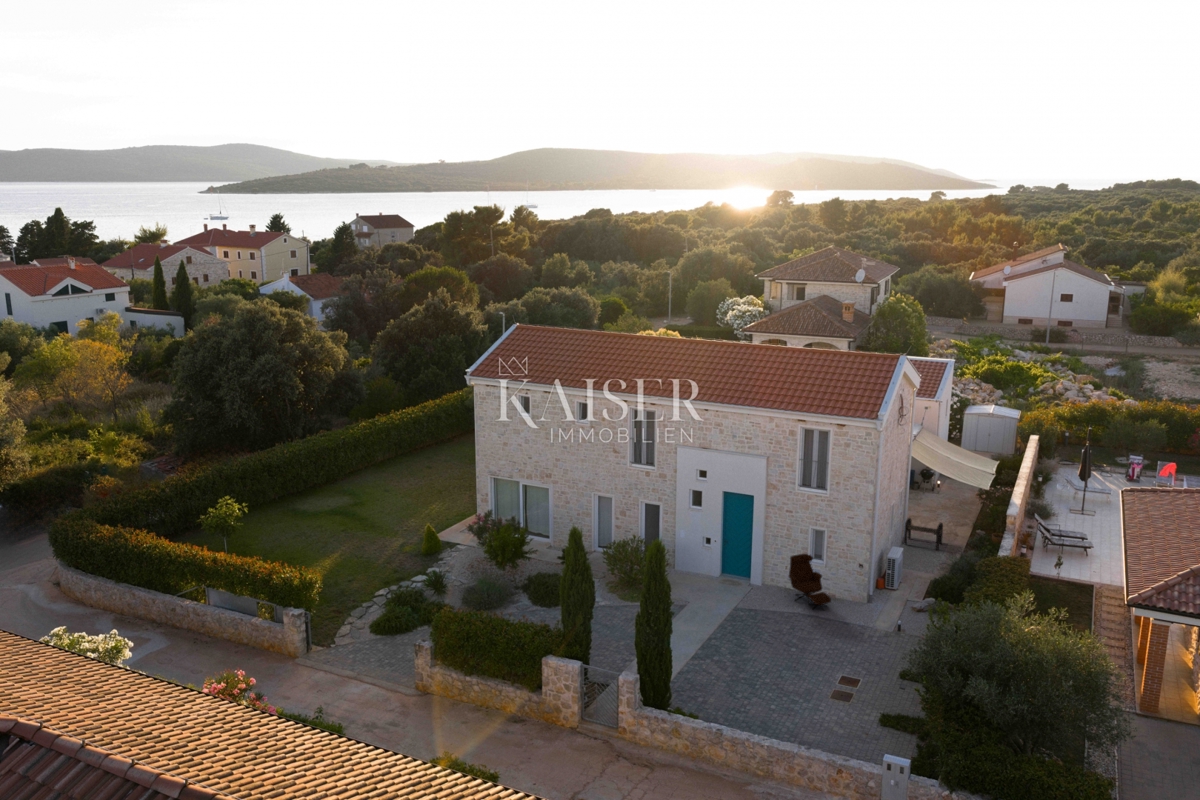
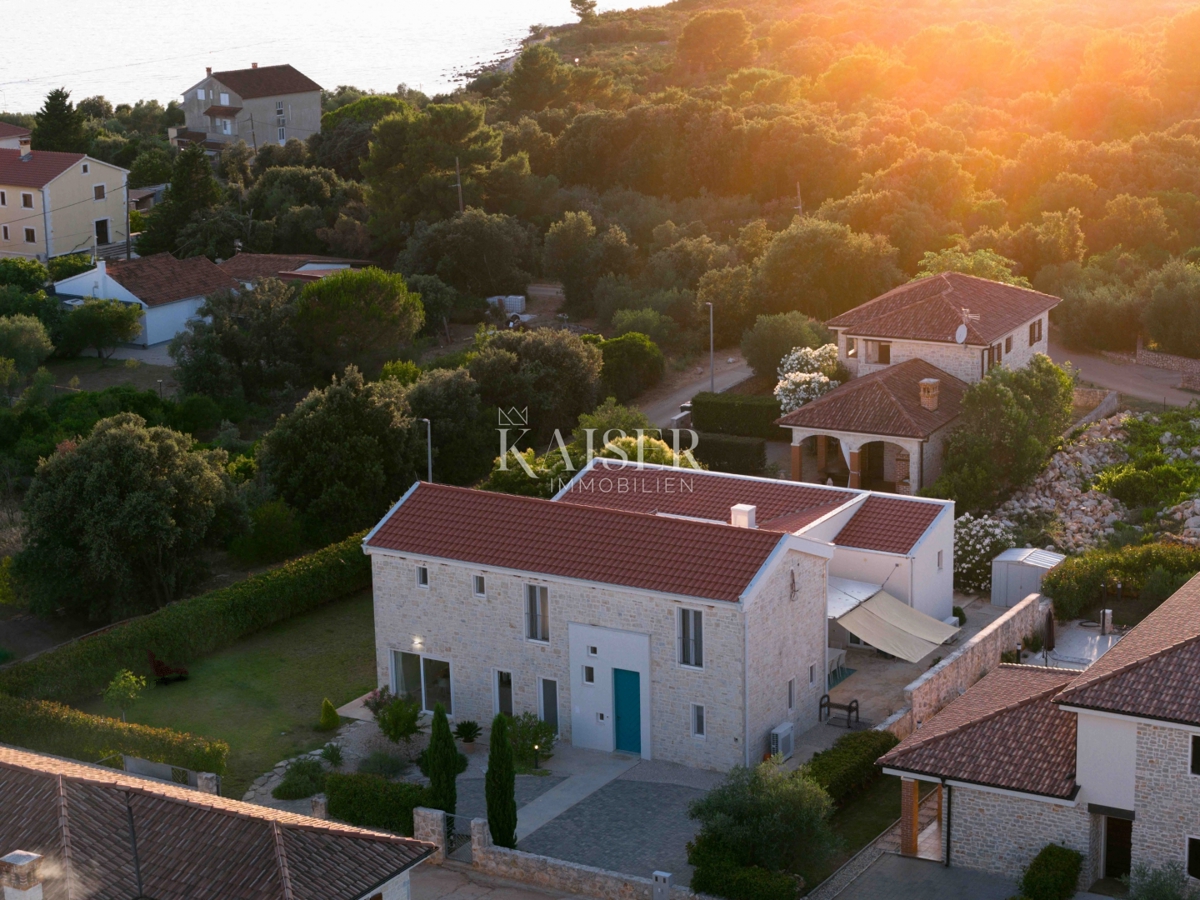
lounge chair: present [789,554,831,606] -> present [147,649,189,684]

